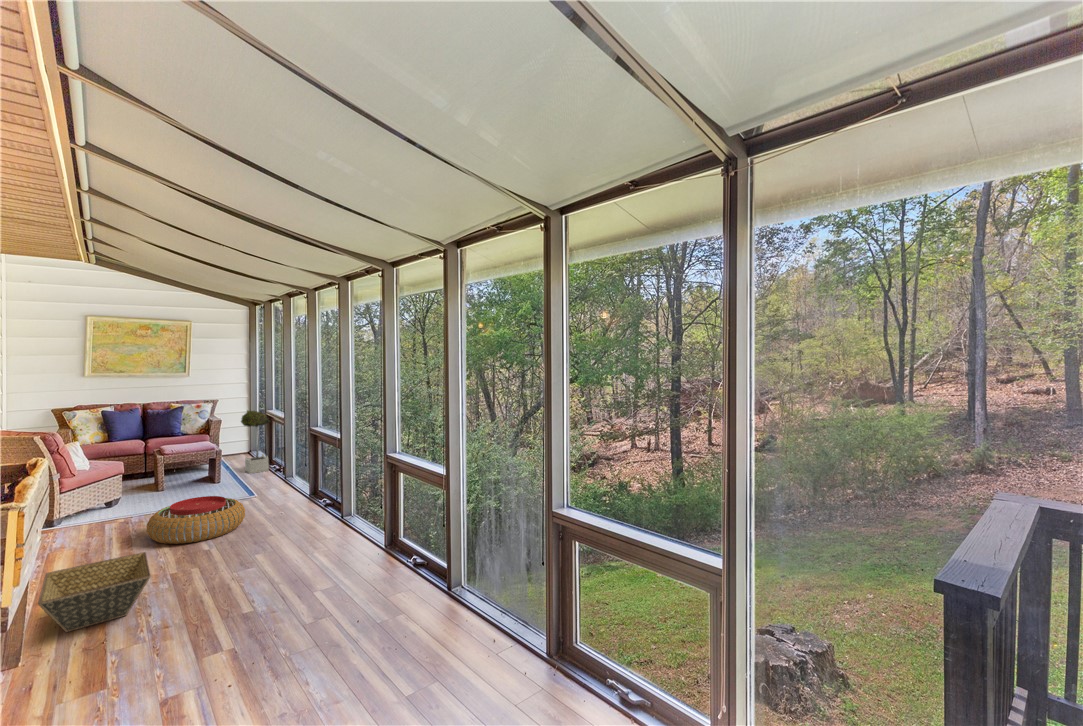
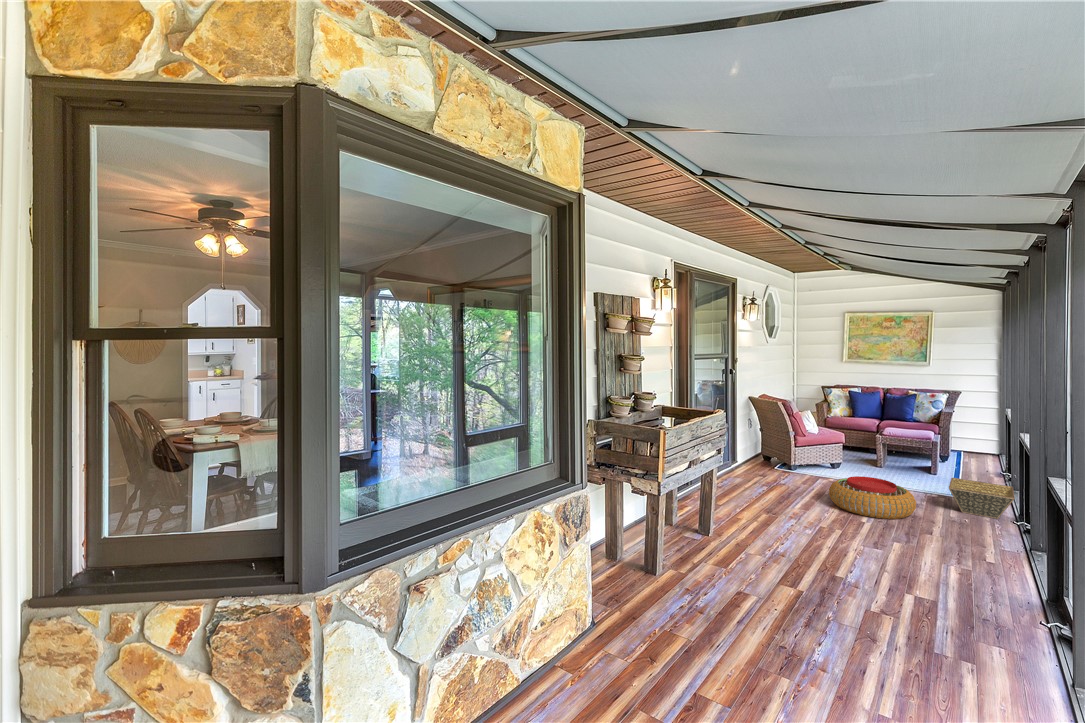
potted tree: present [241,410,270,474] -> none [969,406,1010,482]
basket: present [38,552,151,632] -> present [949,478,1015,519]

